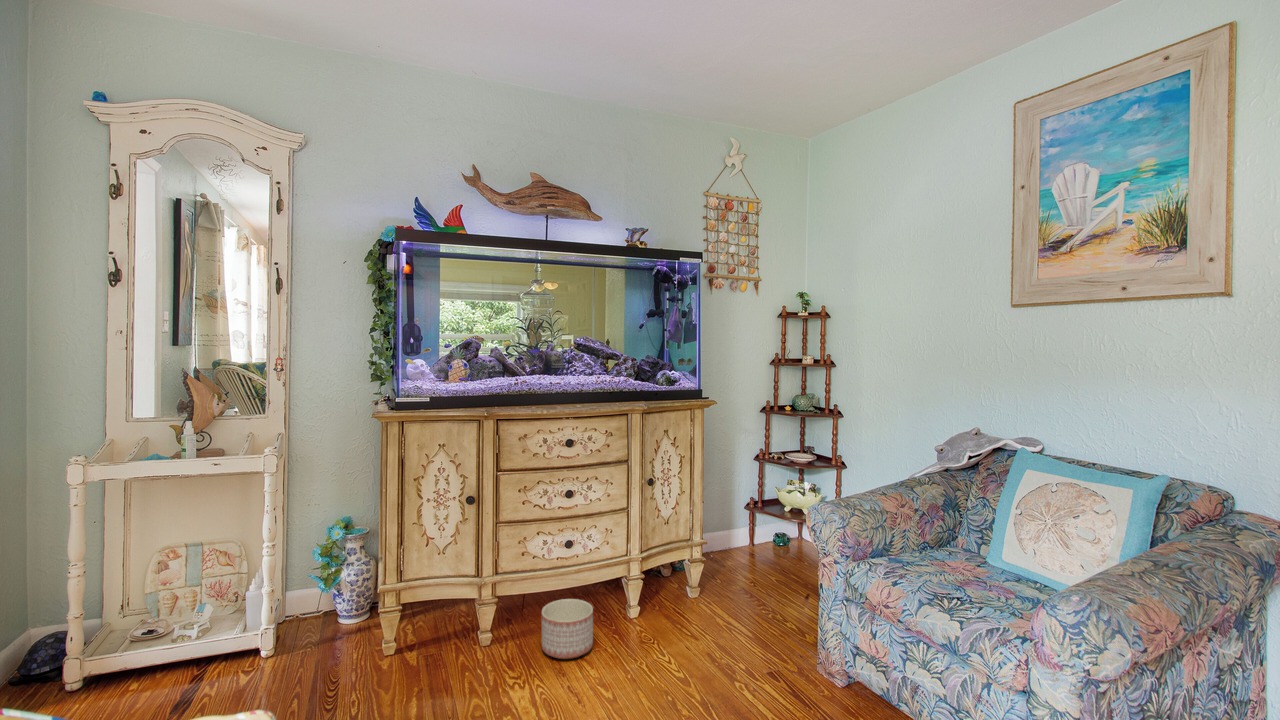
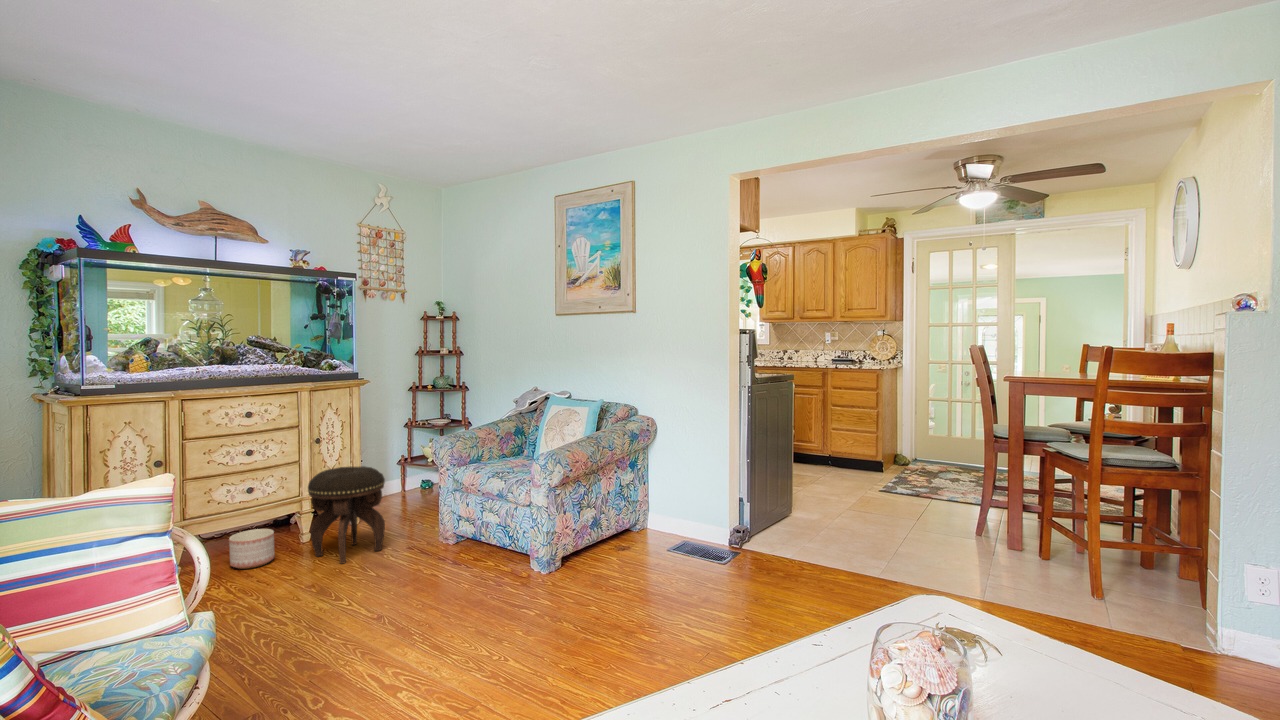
footstool: none [635,529,738,688] -> present [308,466,385,564]

